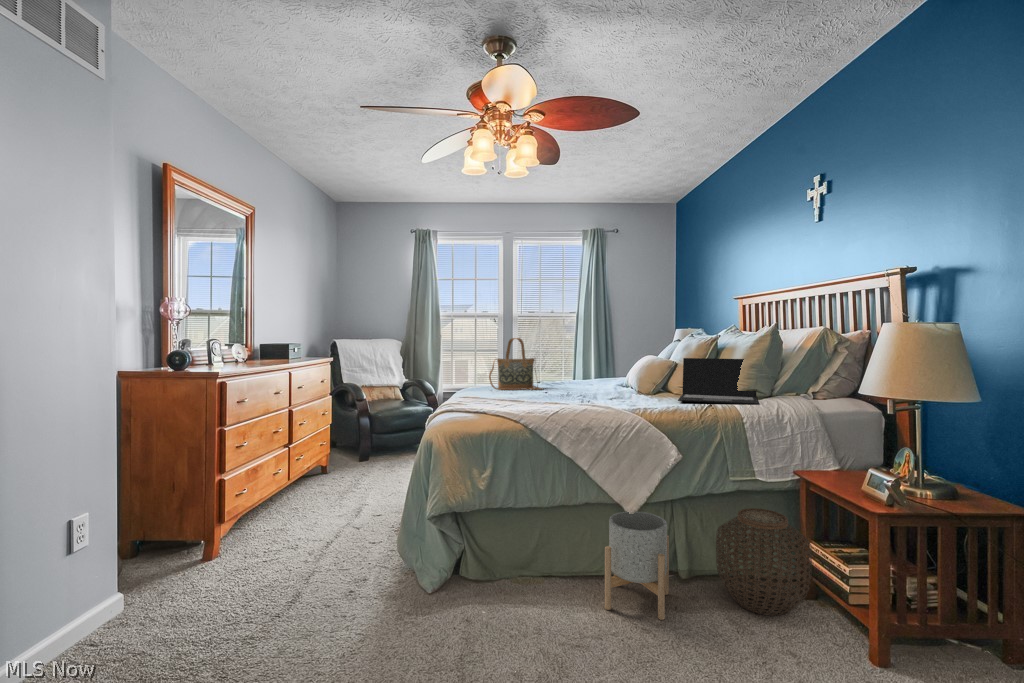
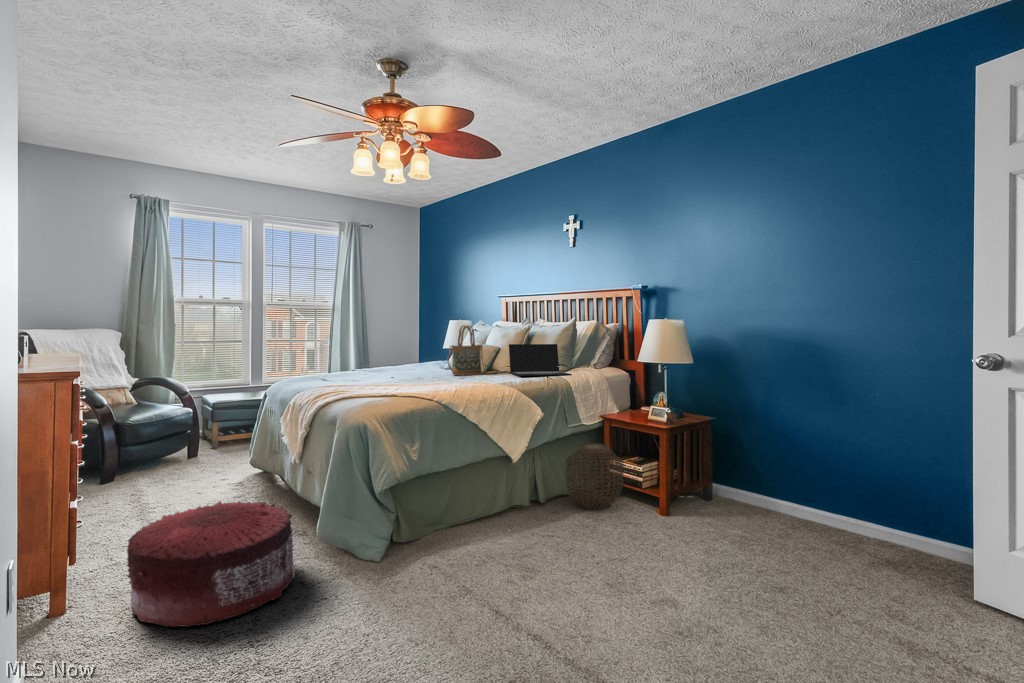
handbag: present [489,338,543,390] -> present [447,325,496,376]
pouf: none [196,499,354,617] -> present [127,501,295,627]
planter: present [605,511,669,620] -> none [504,457,555,530]

